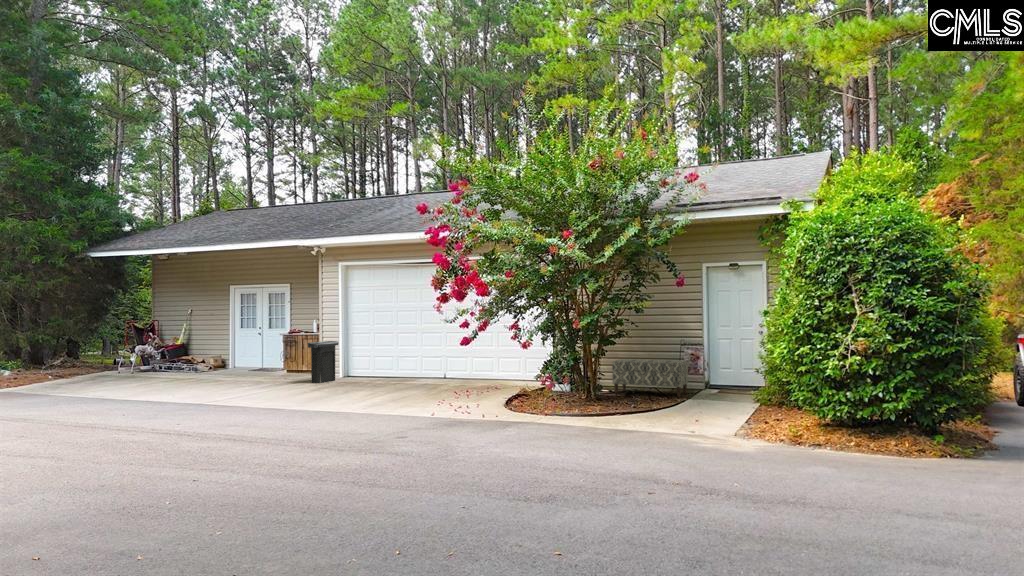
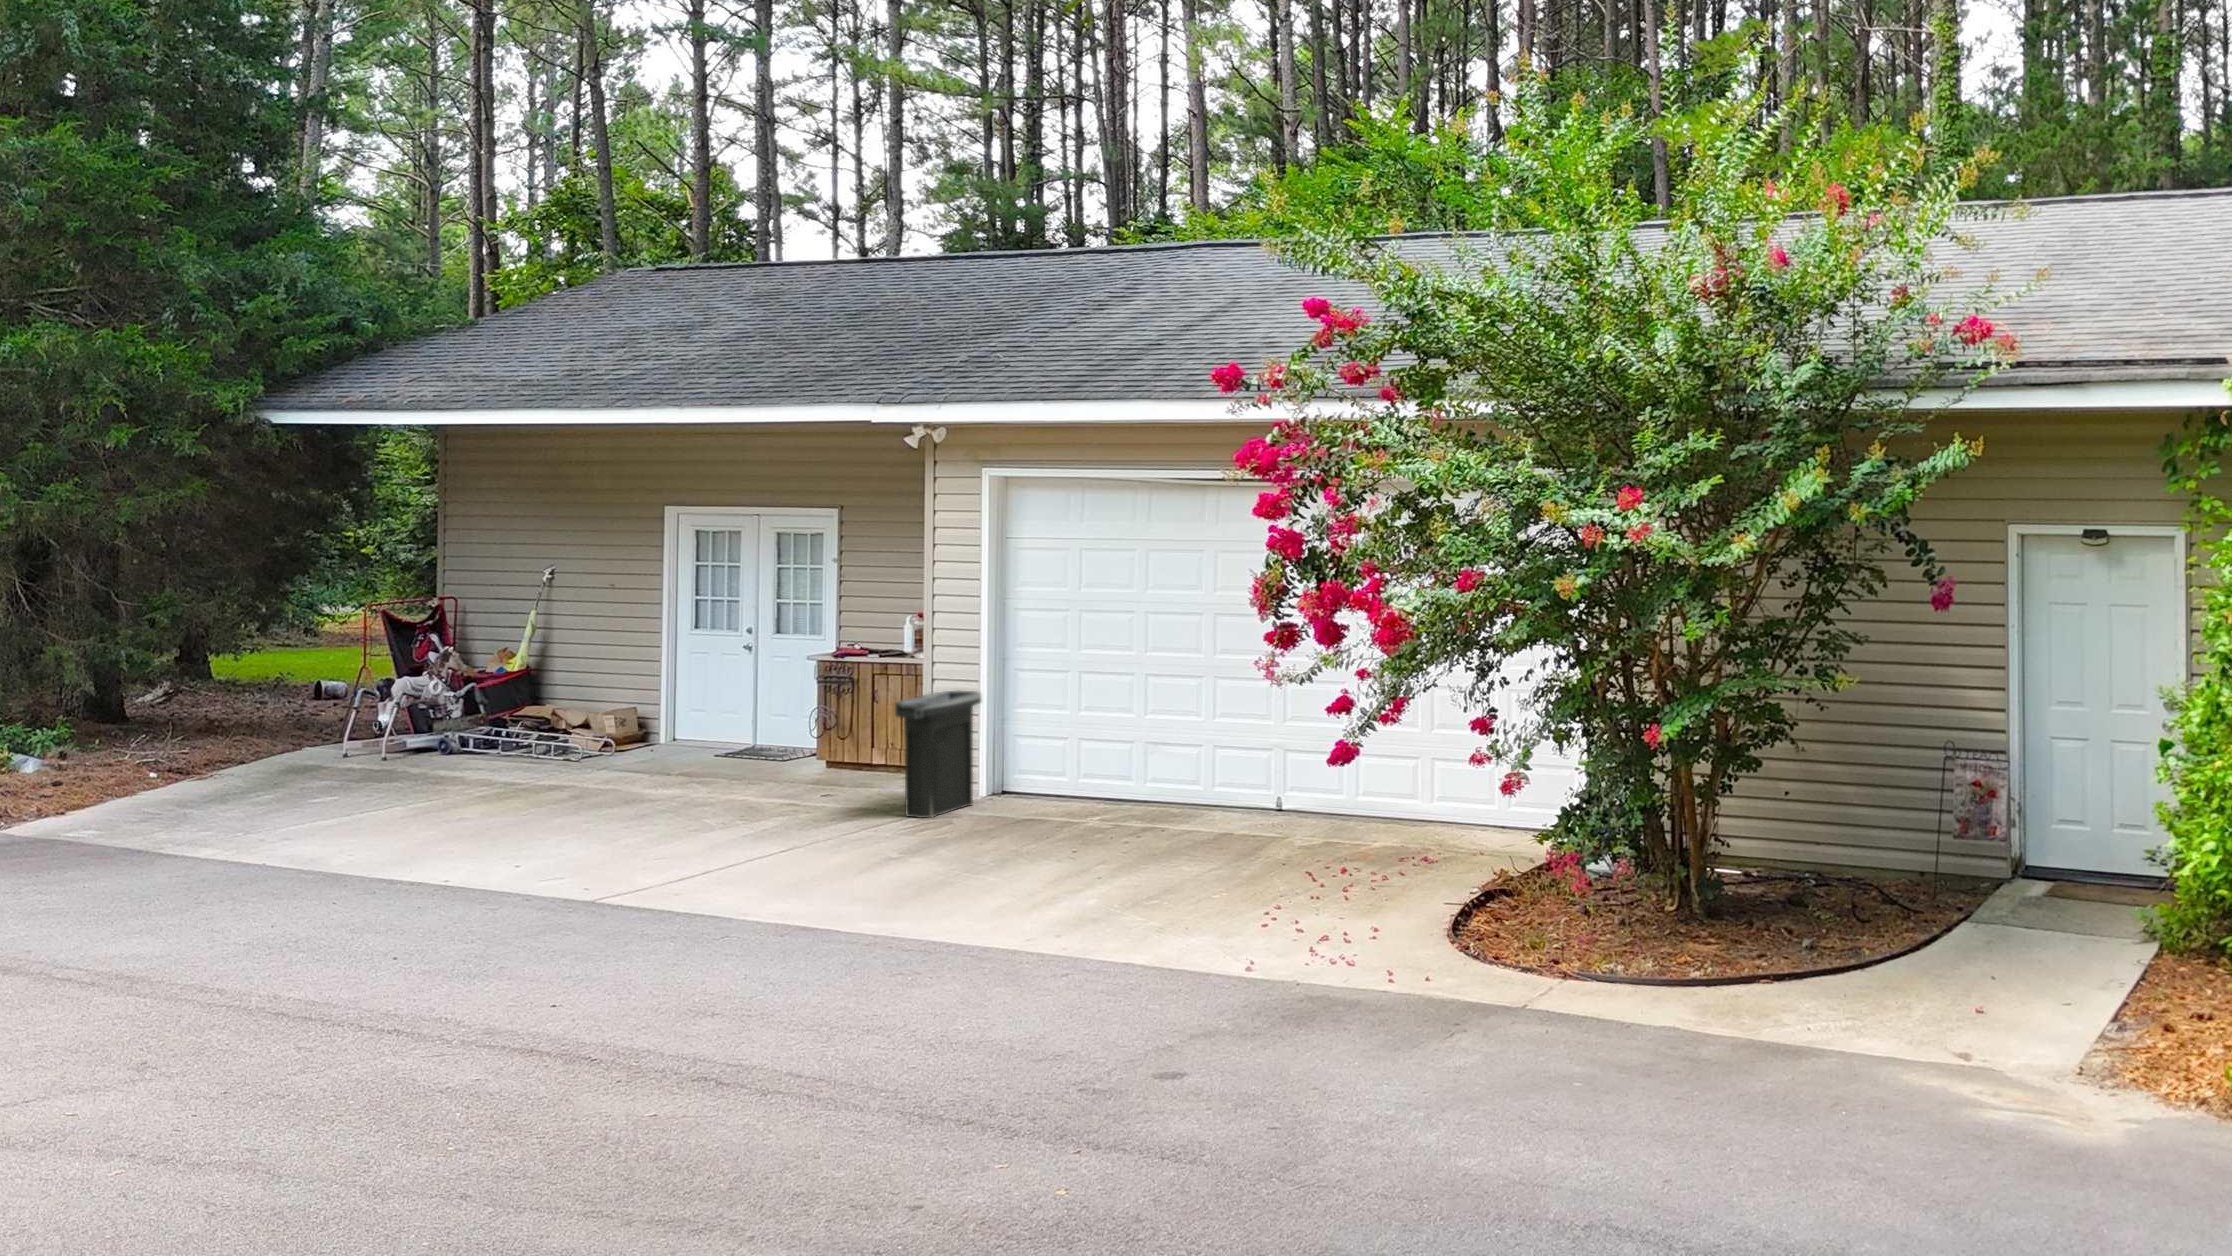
bench: present [612,359,688,397] -> none [1761,777,1976,901]

